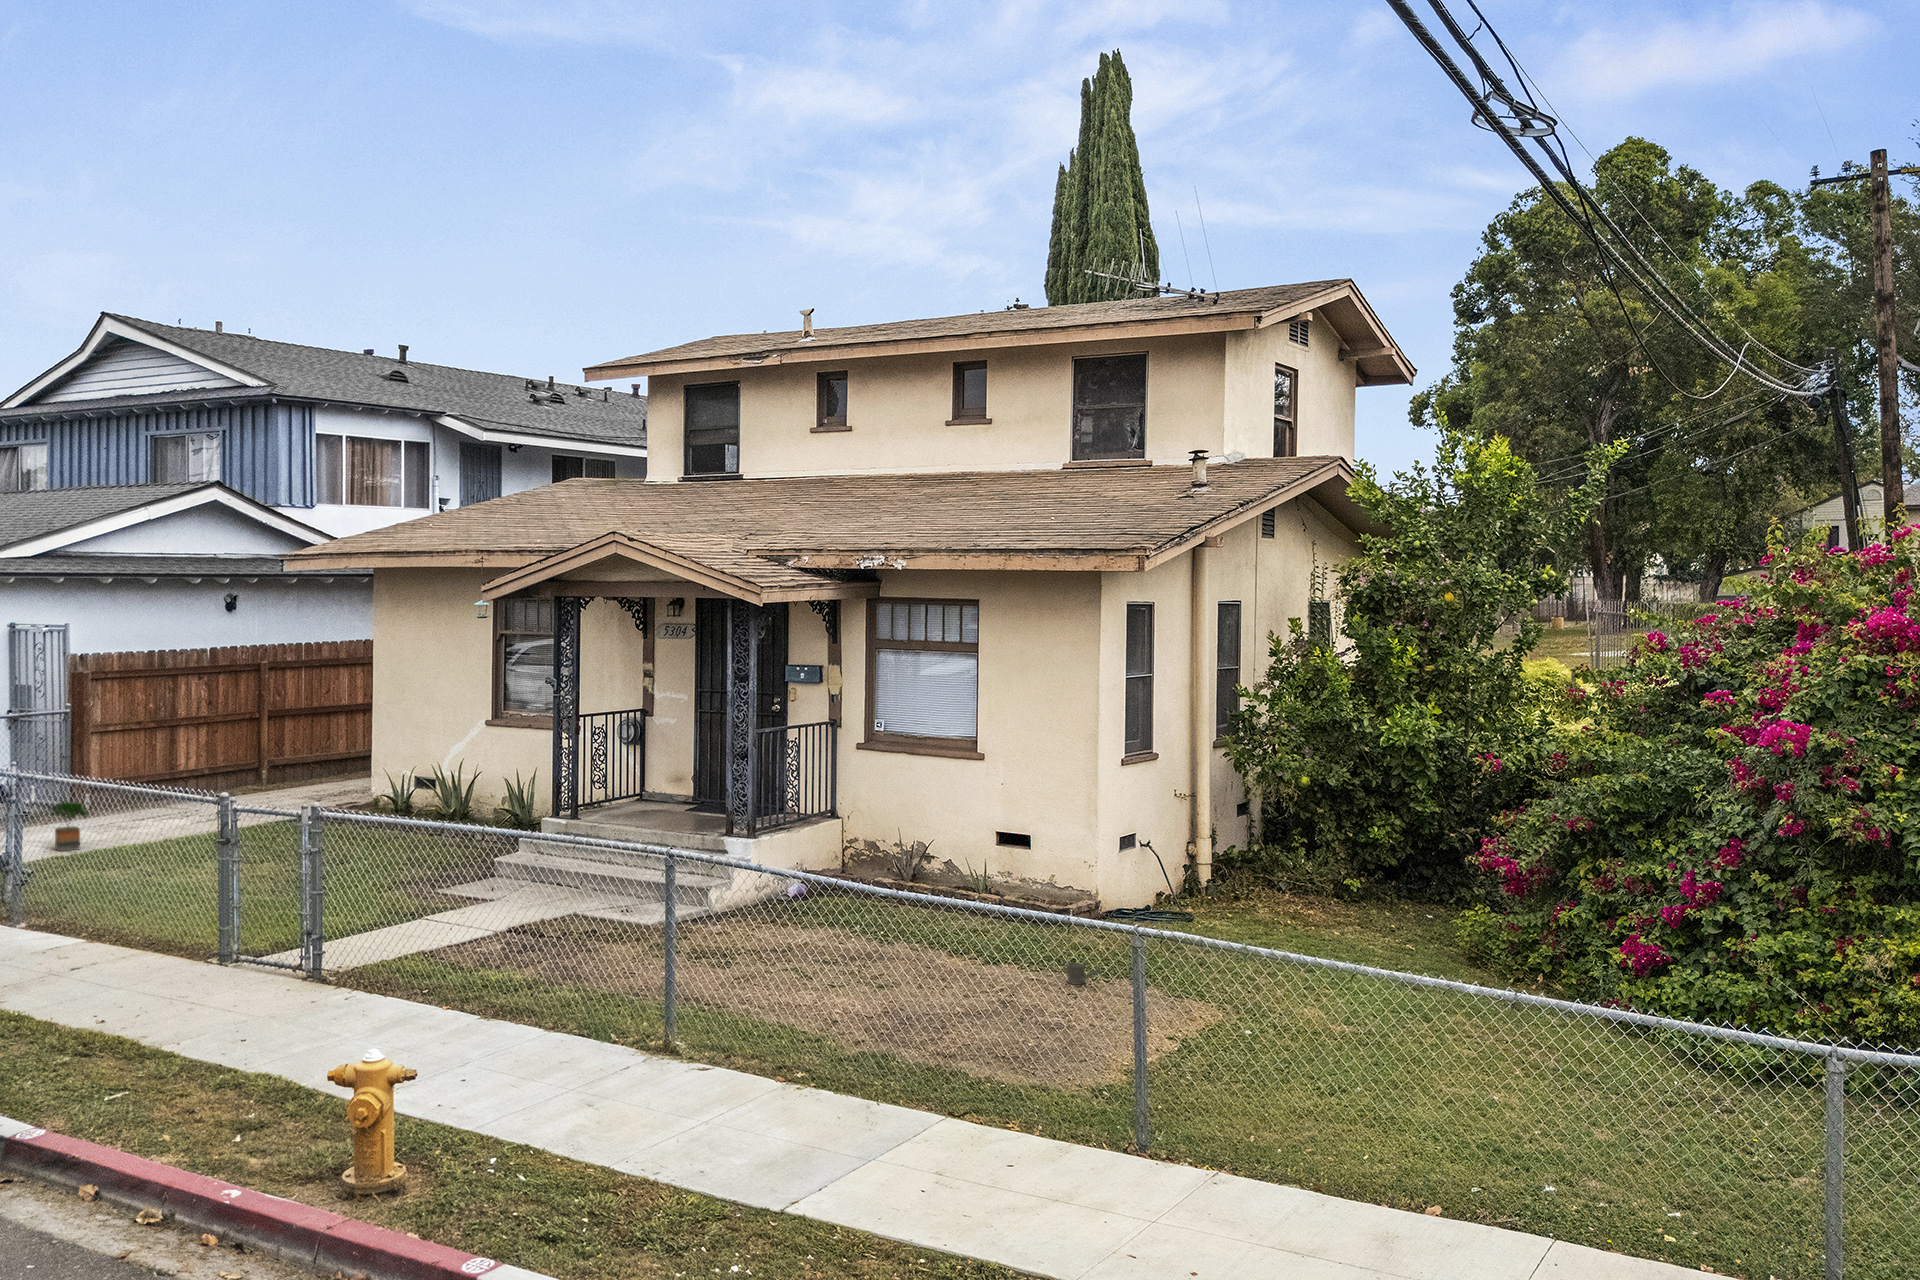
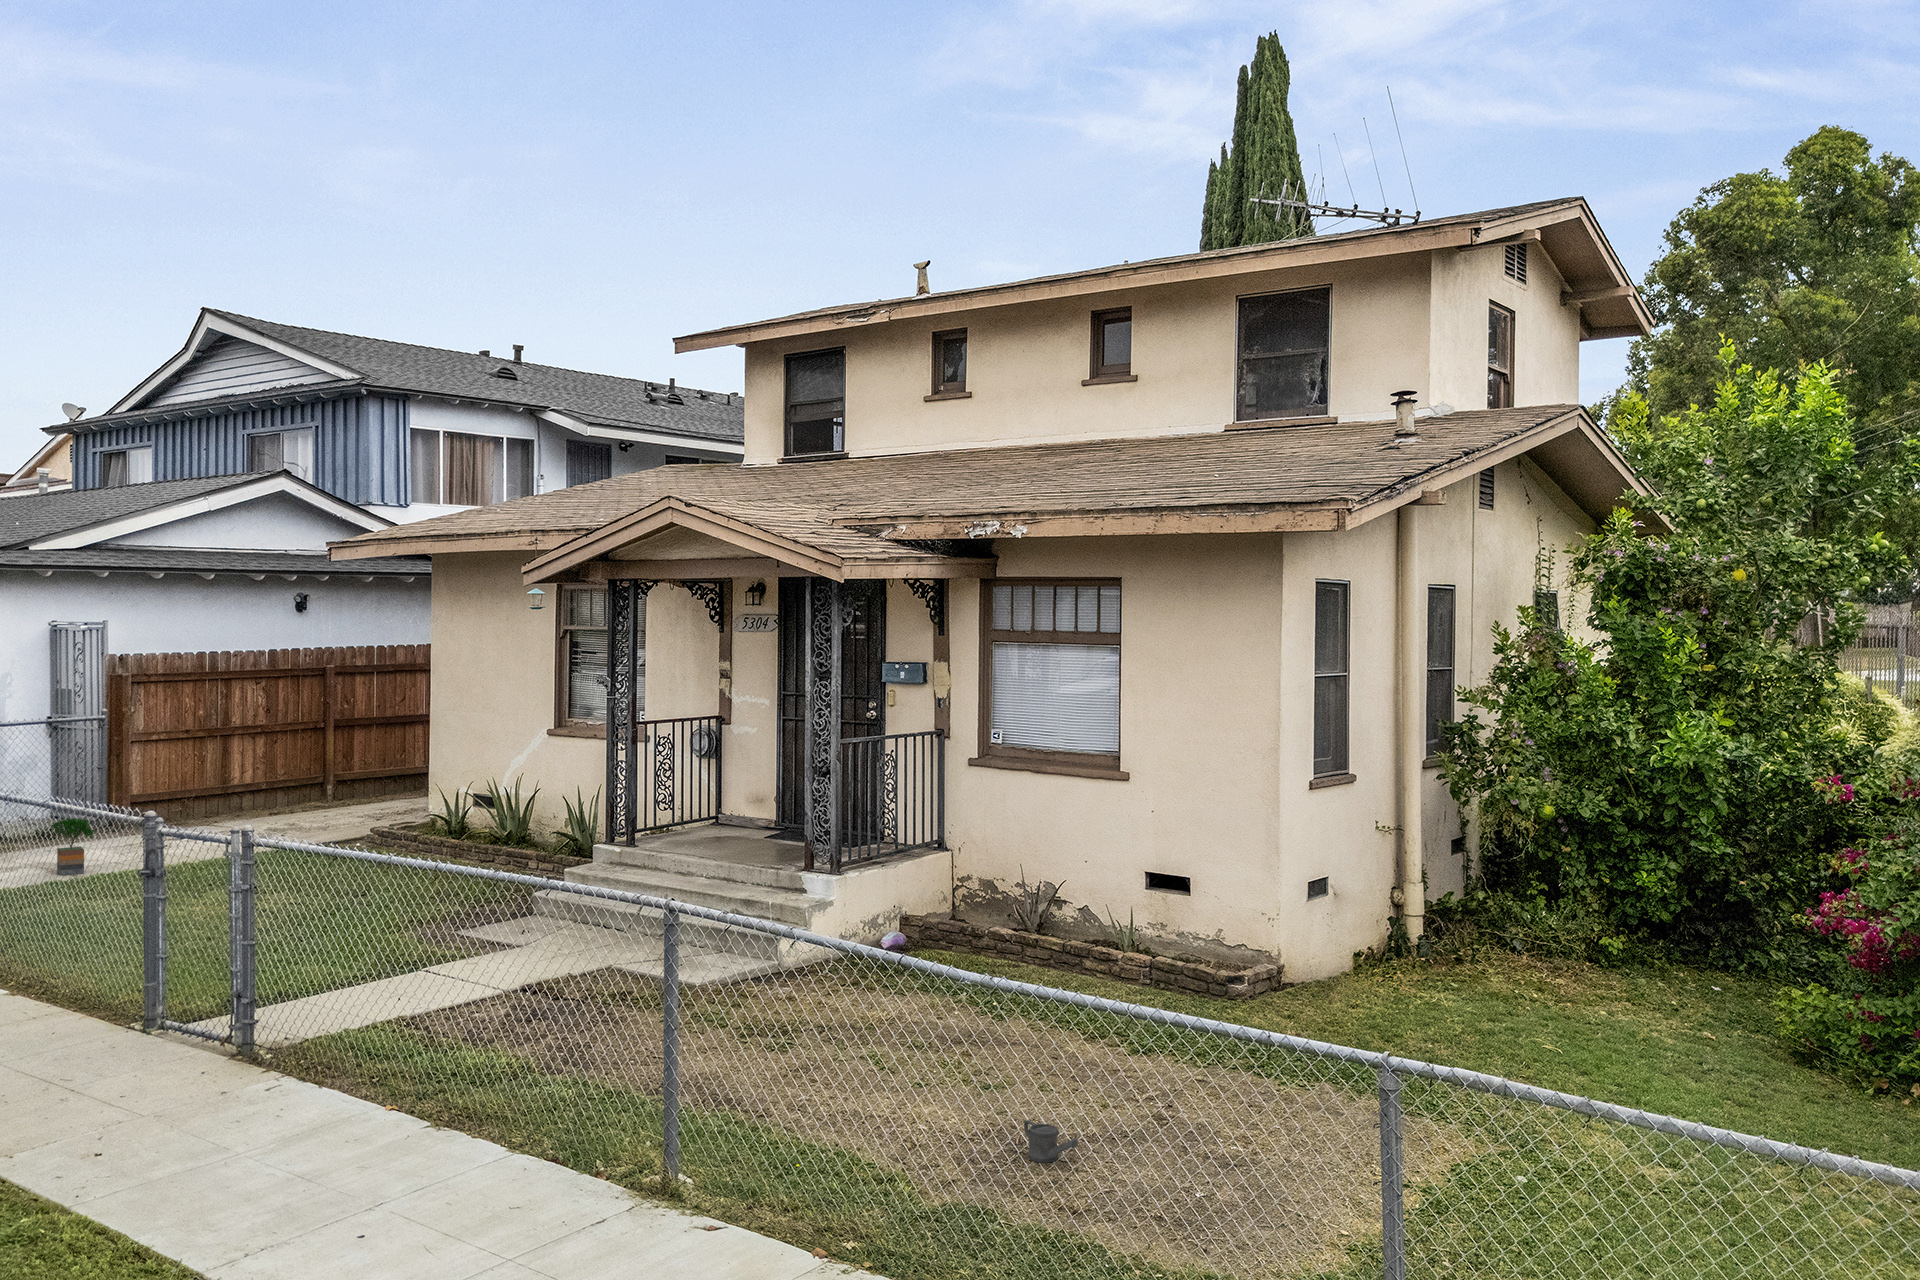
watering can: present [1063,962,1100,985] -> present [1024,1120,1078,1163]

